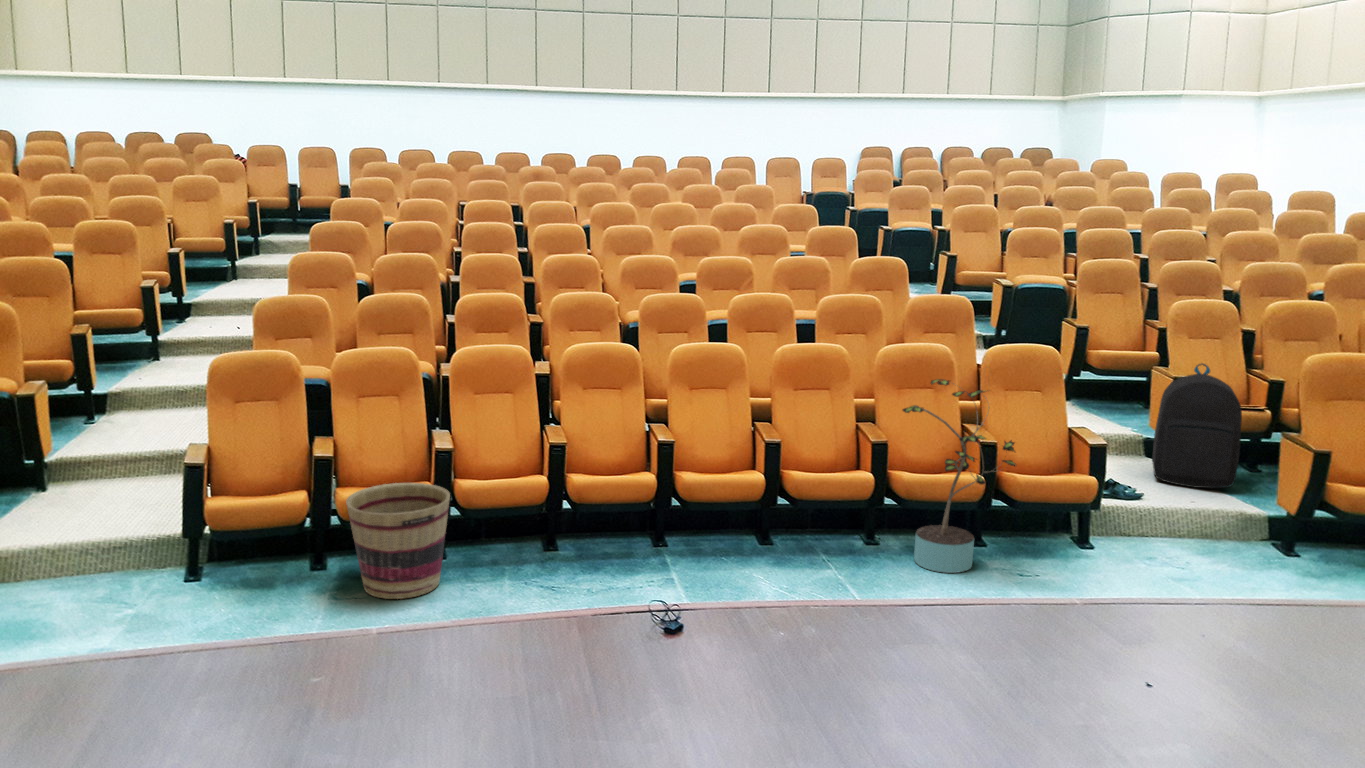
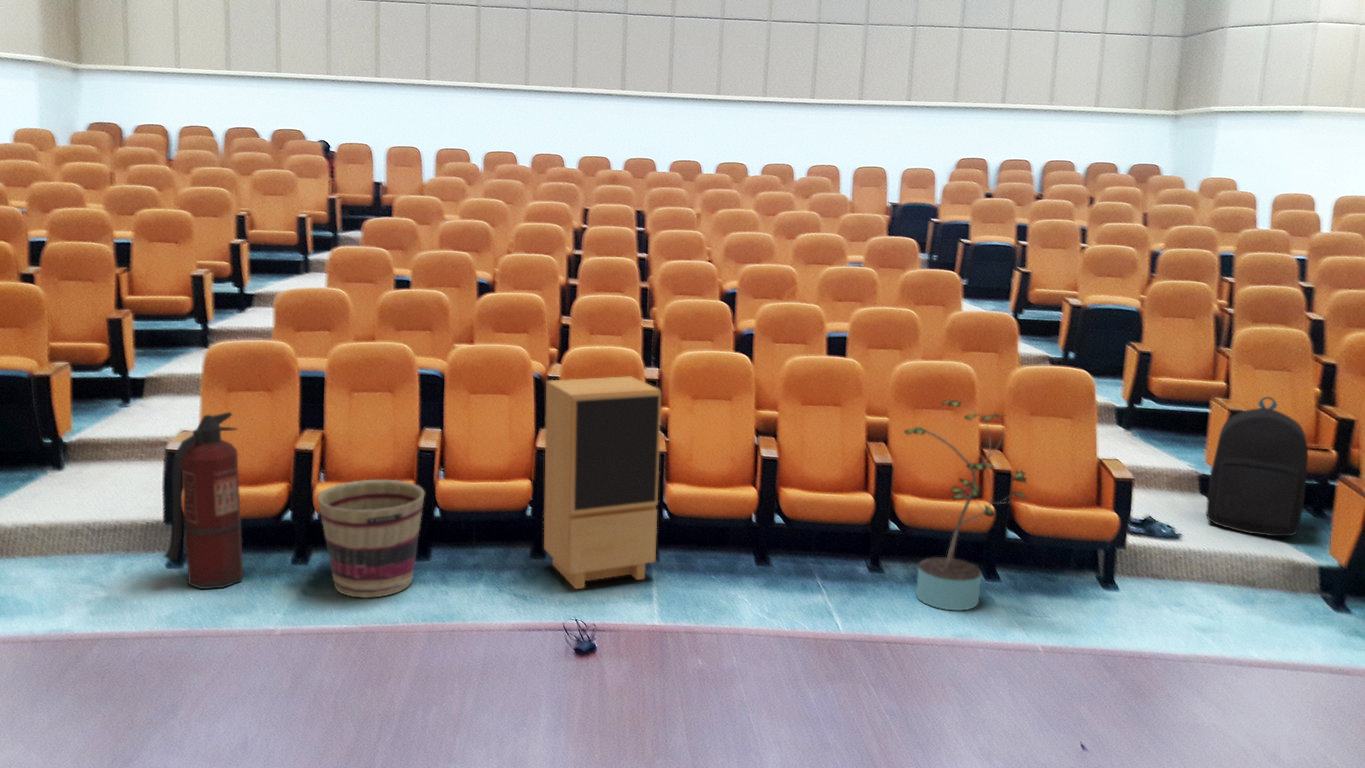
speaker: none [560,370,675,577] -> present [544,376,661,589]
fire extinguisher: none [191,424,268,602] -> present [164,412,244,589]

